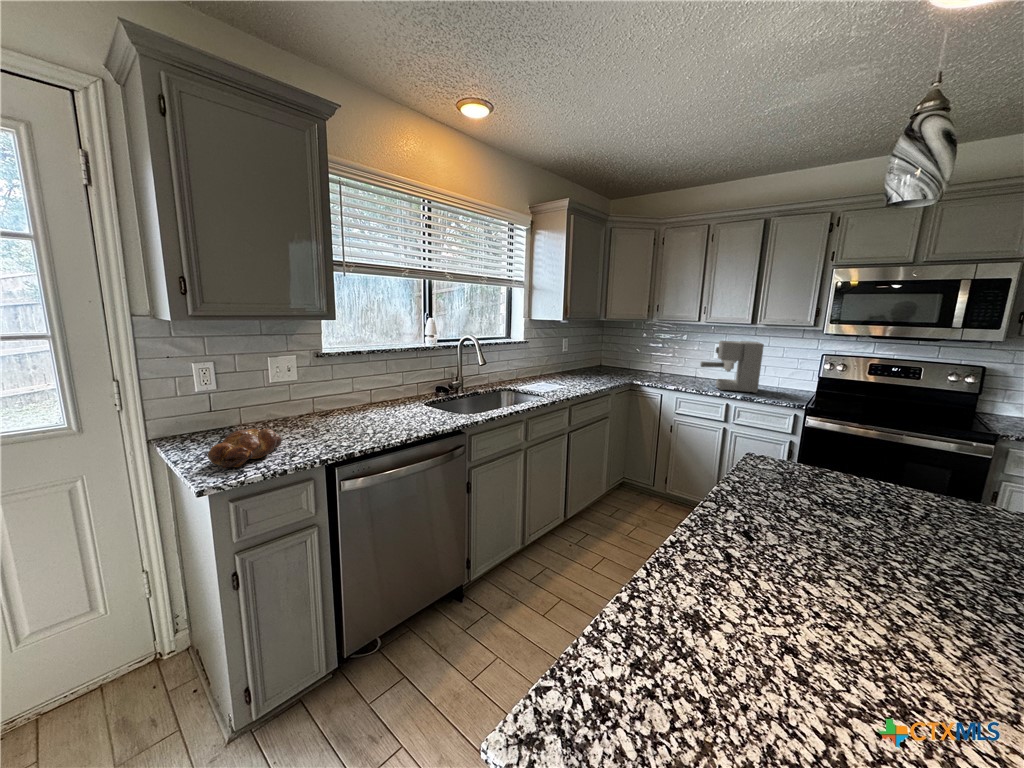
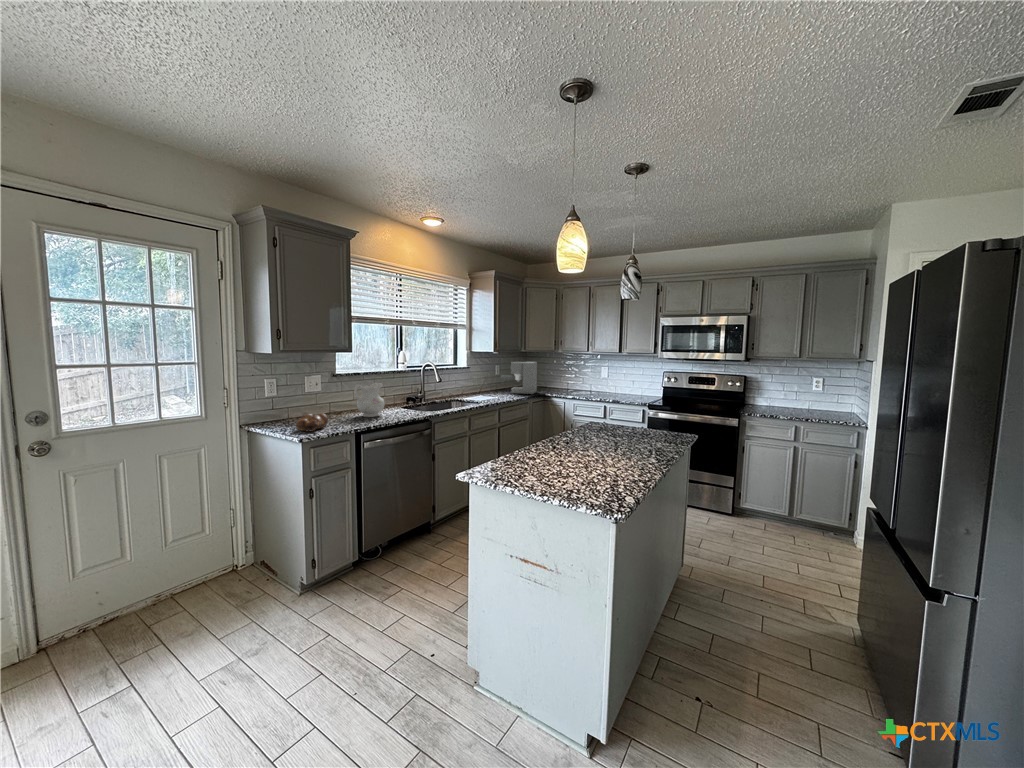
coffee maker: present [700,341,764,393] -> present [501,362,537,394]
ceramic pitcher: none [339,370,391,426] -> present [354,383,385,417]

